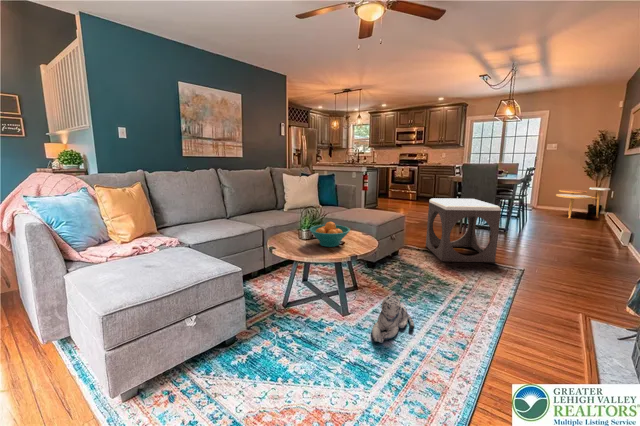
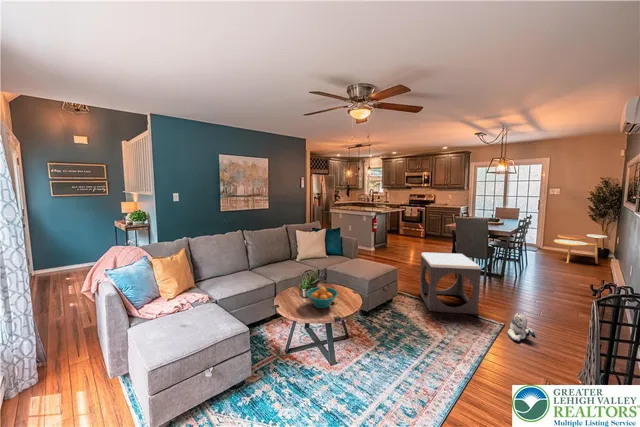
plush toy: present [372,296,414,343] -> present [507,313,535,341]

